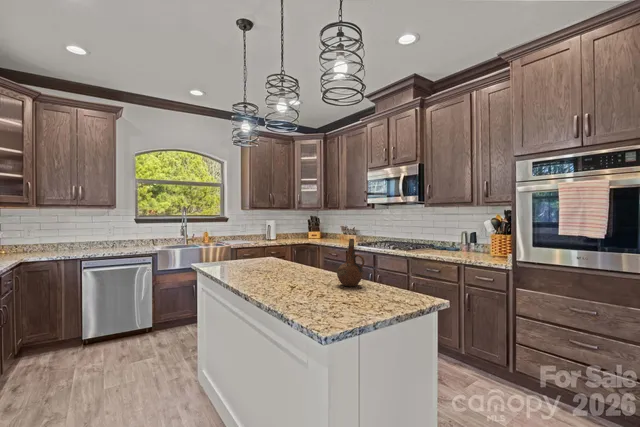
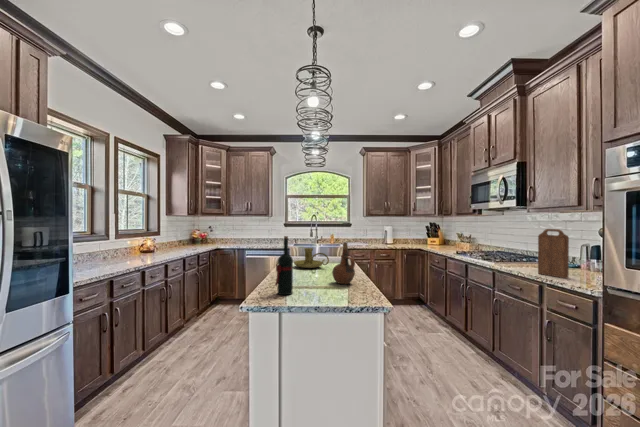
cutting board: none [451,219,476,259] -> present [538,229,569,278]
wine bottle: none [318,234,336,309] -> present [275,236,293,295]
candle holder: none [249,249,293,273] -> present [294,248,329,268]

